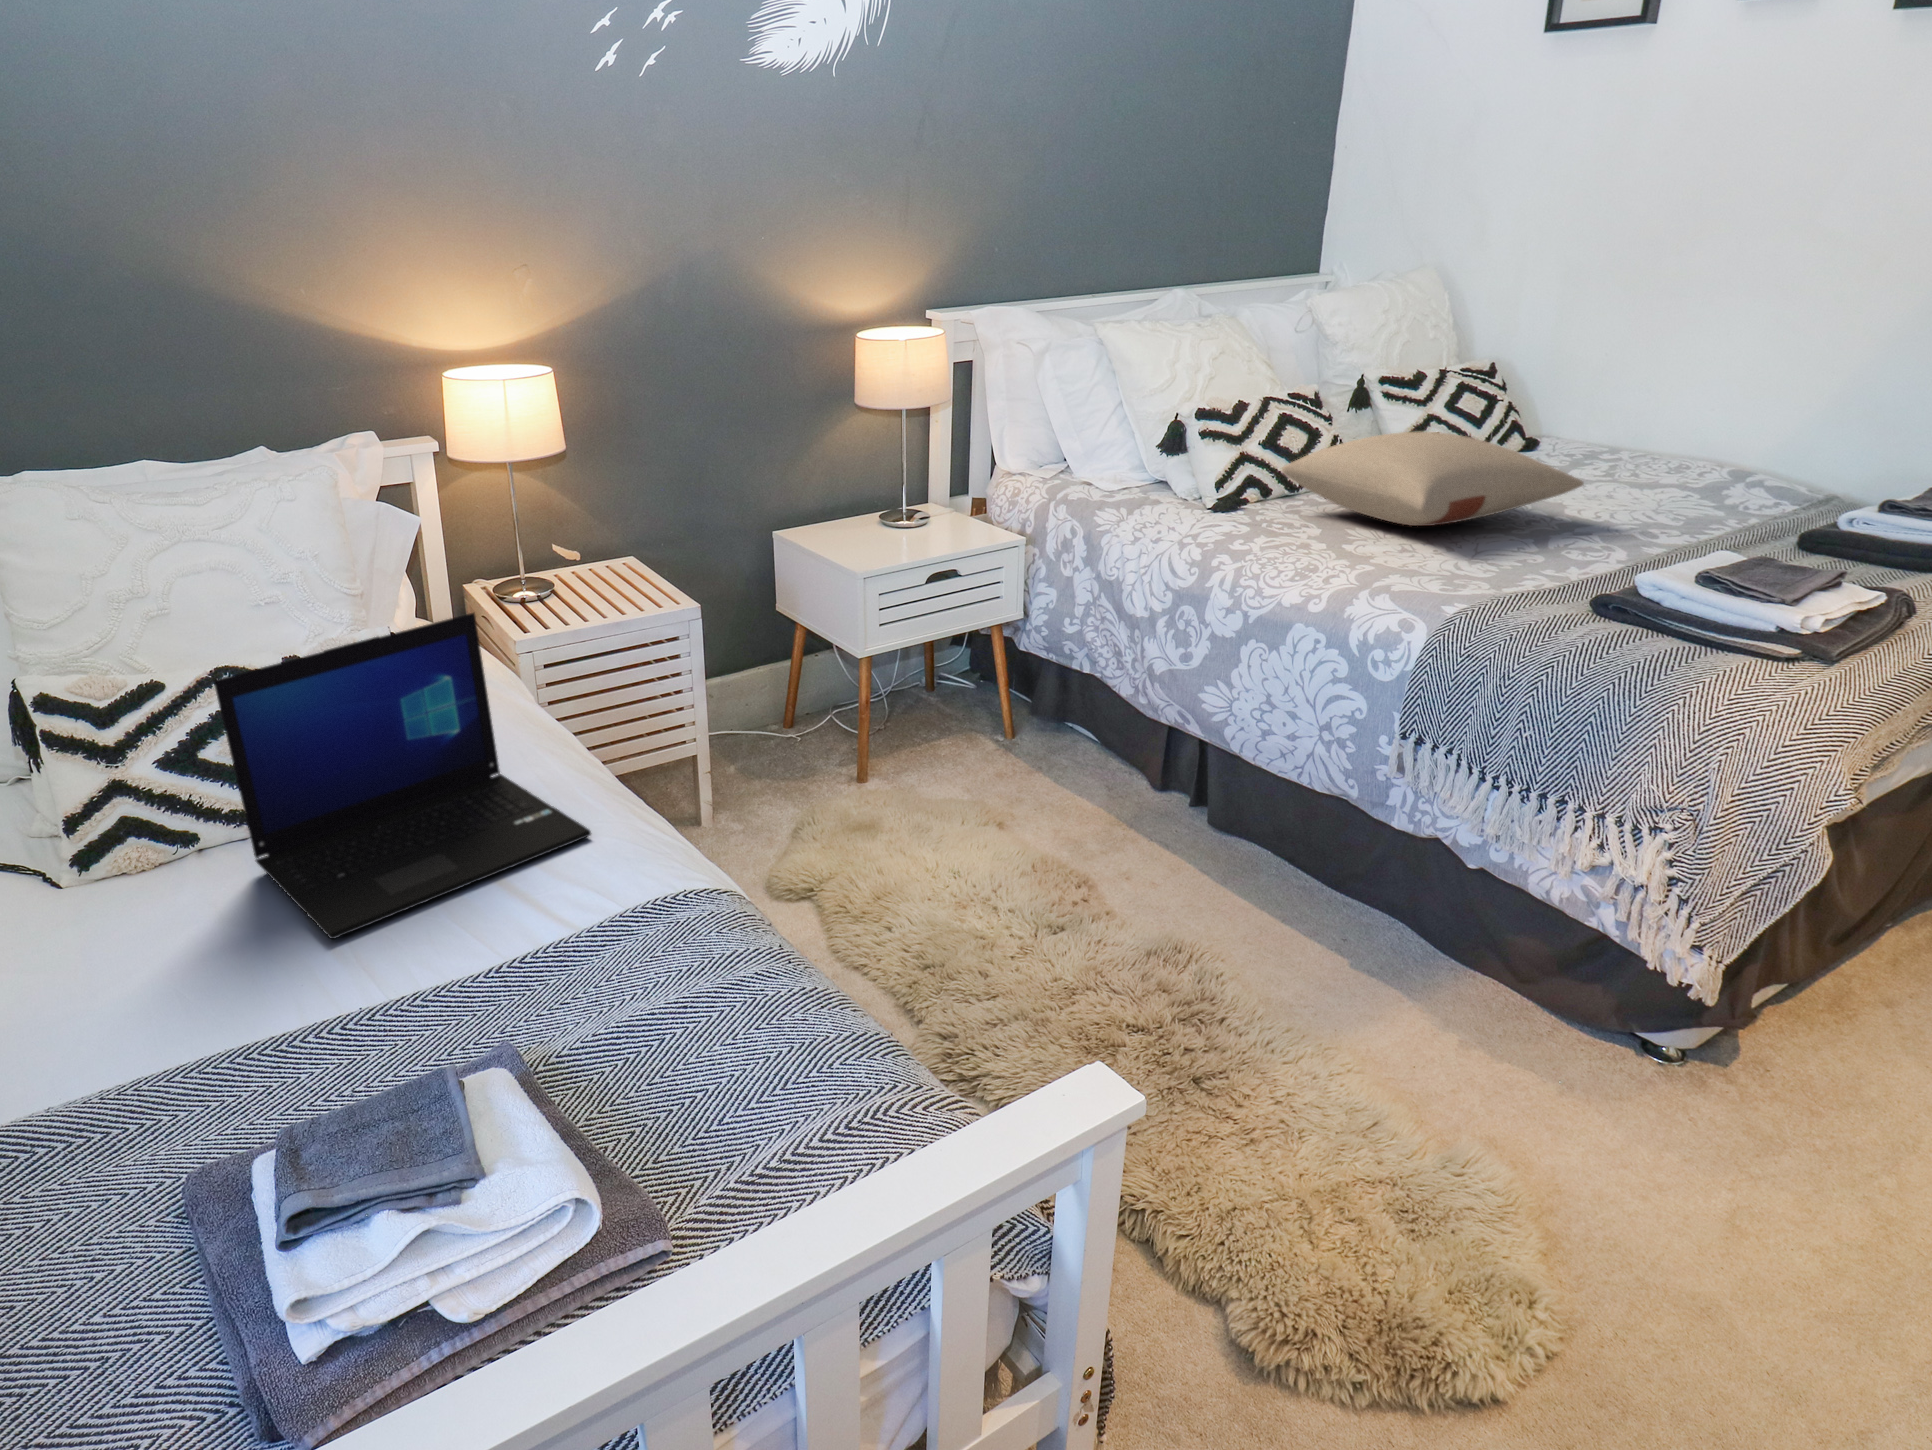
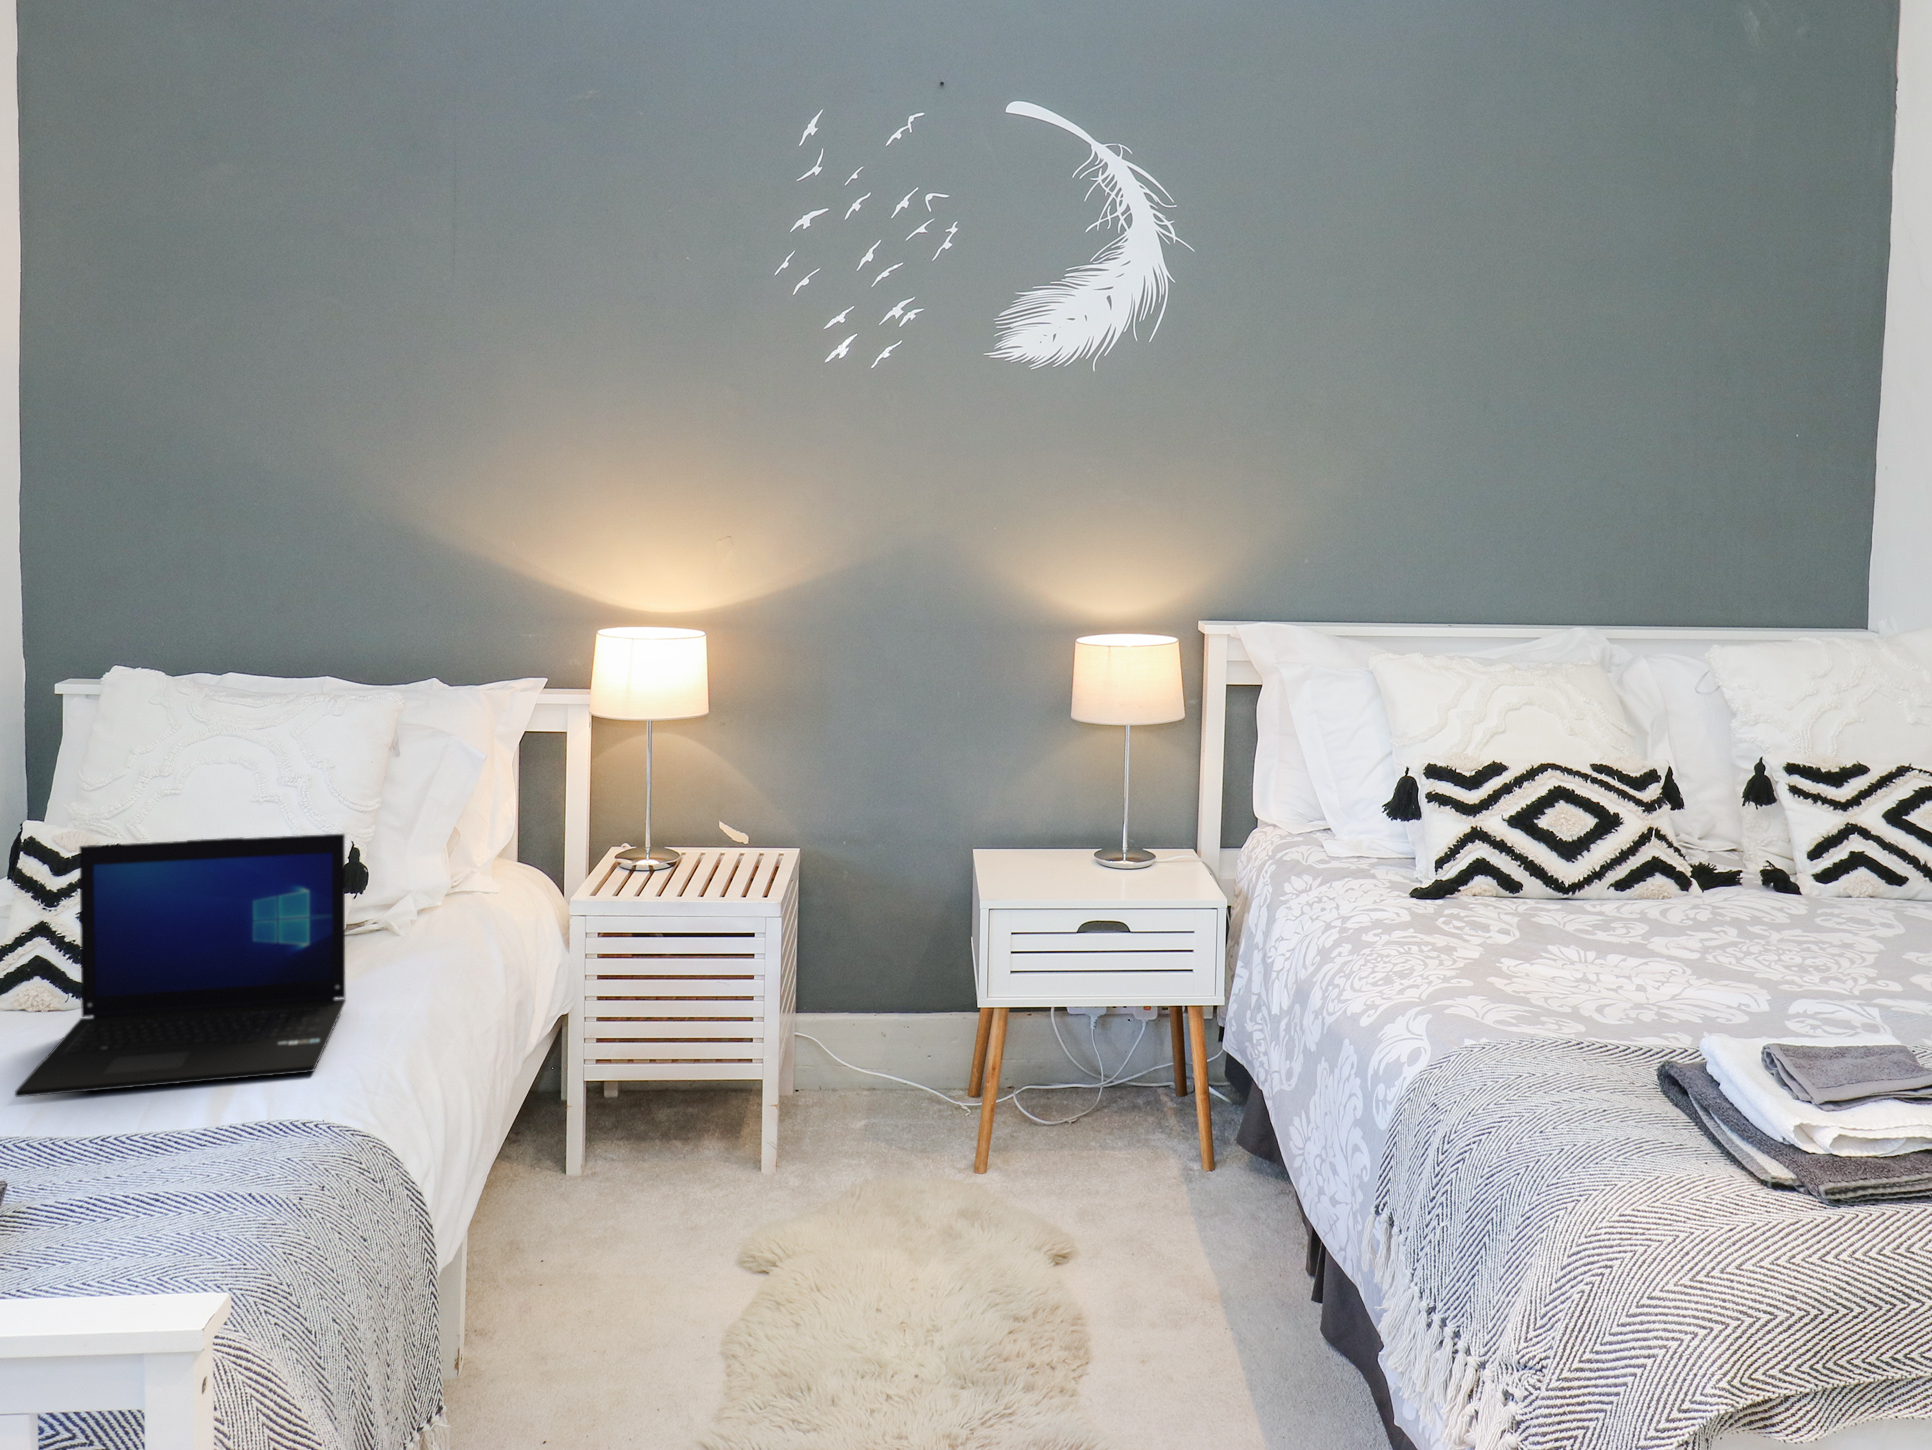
pillow: present [1282,431,1584,526] -> none [1516,836,1881,971]

